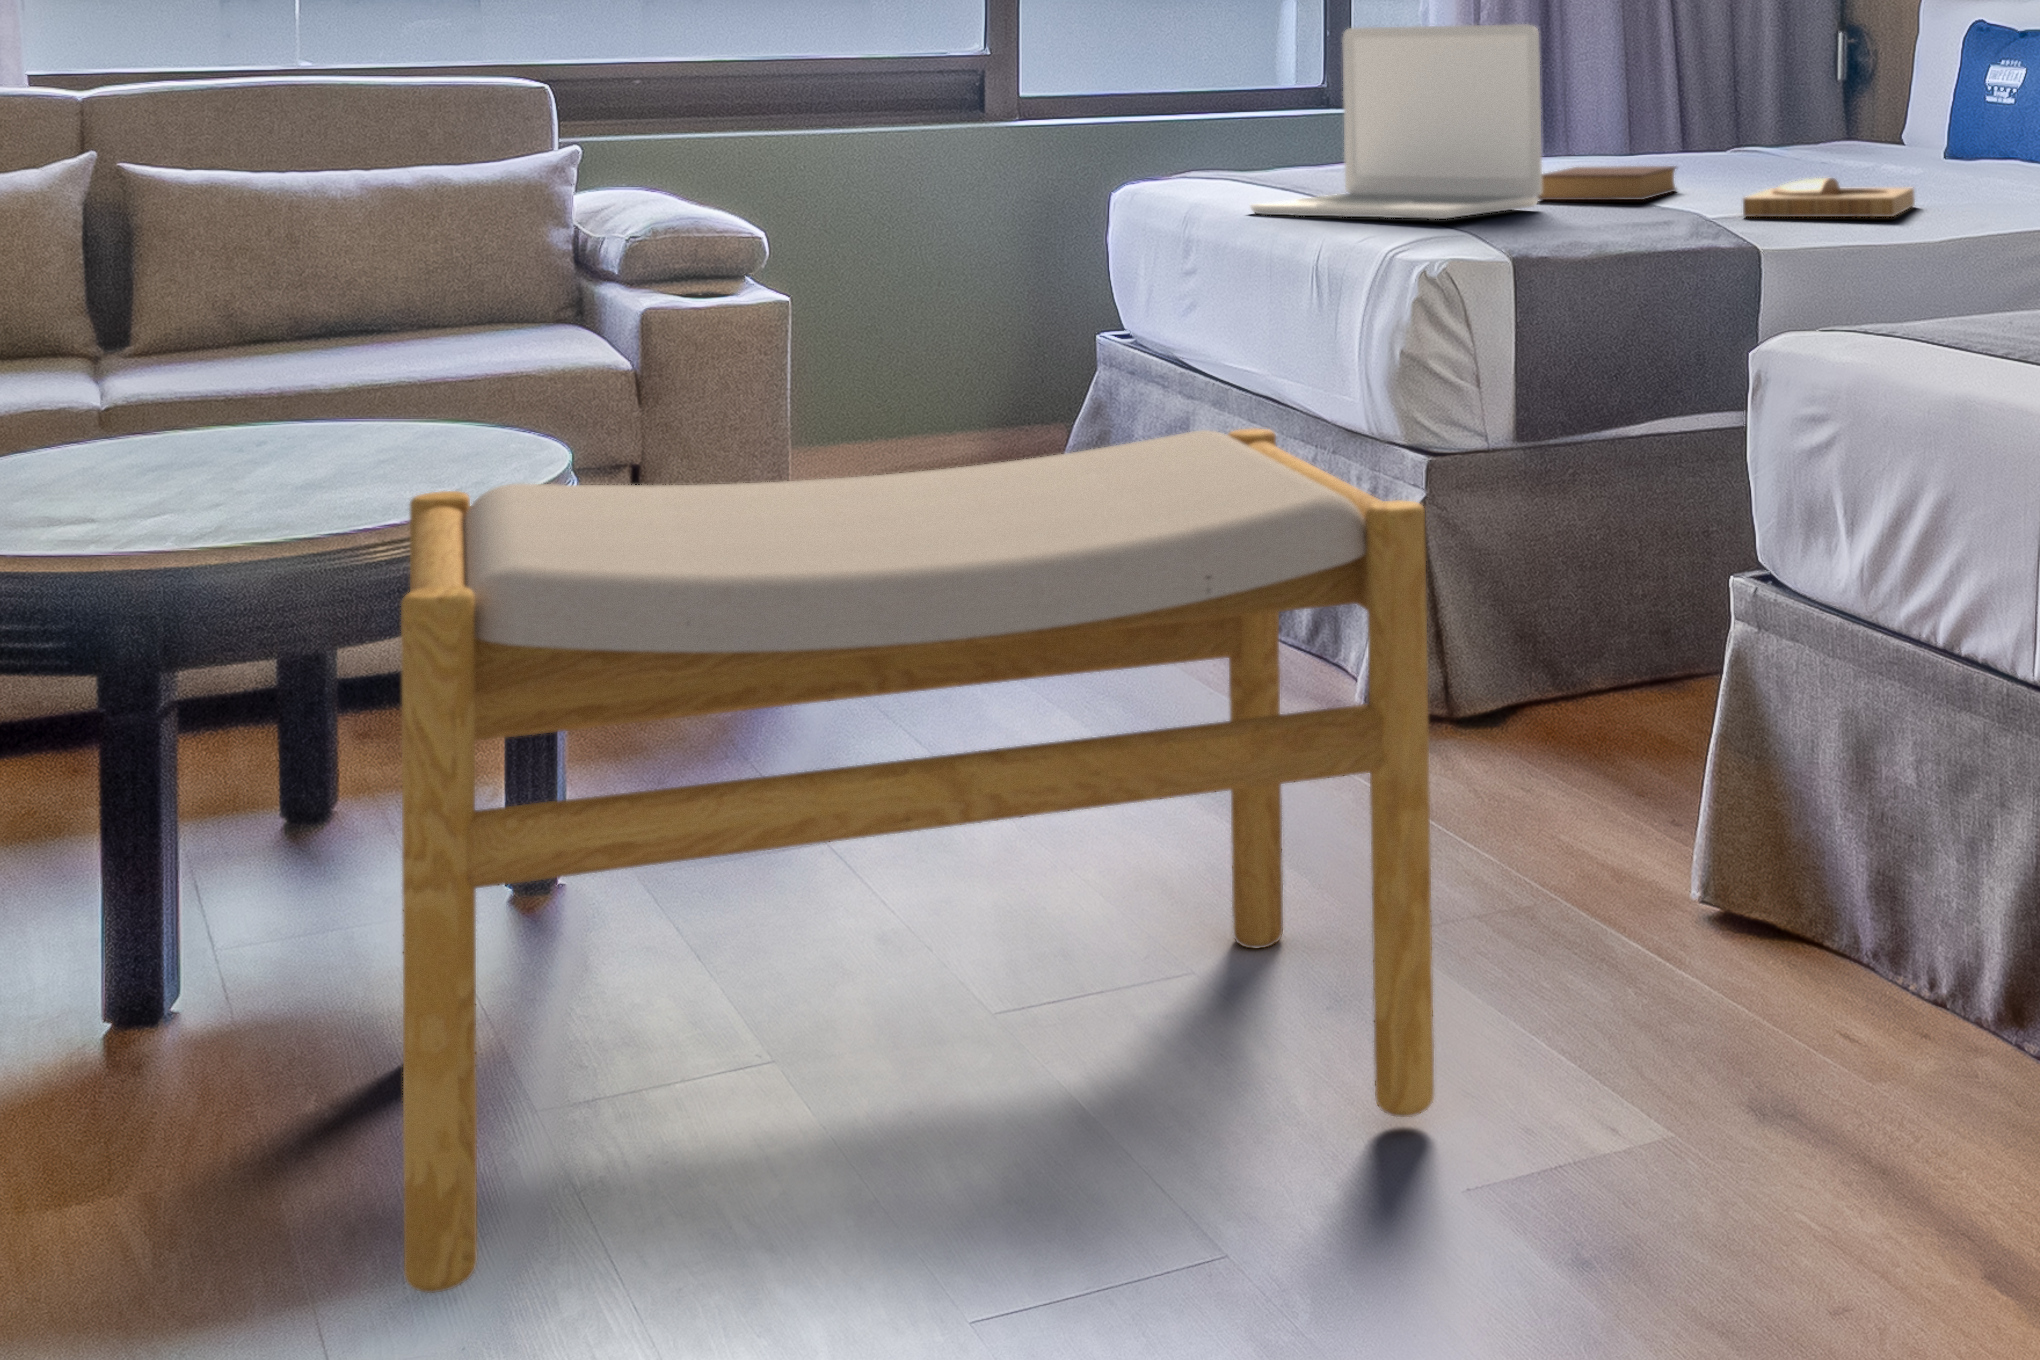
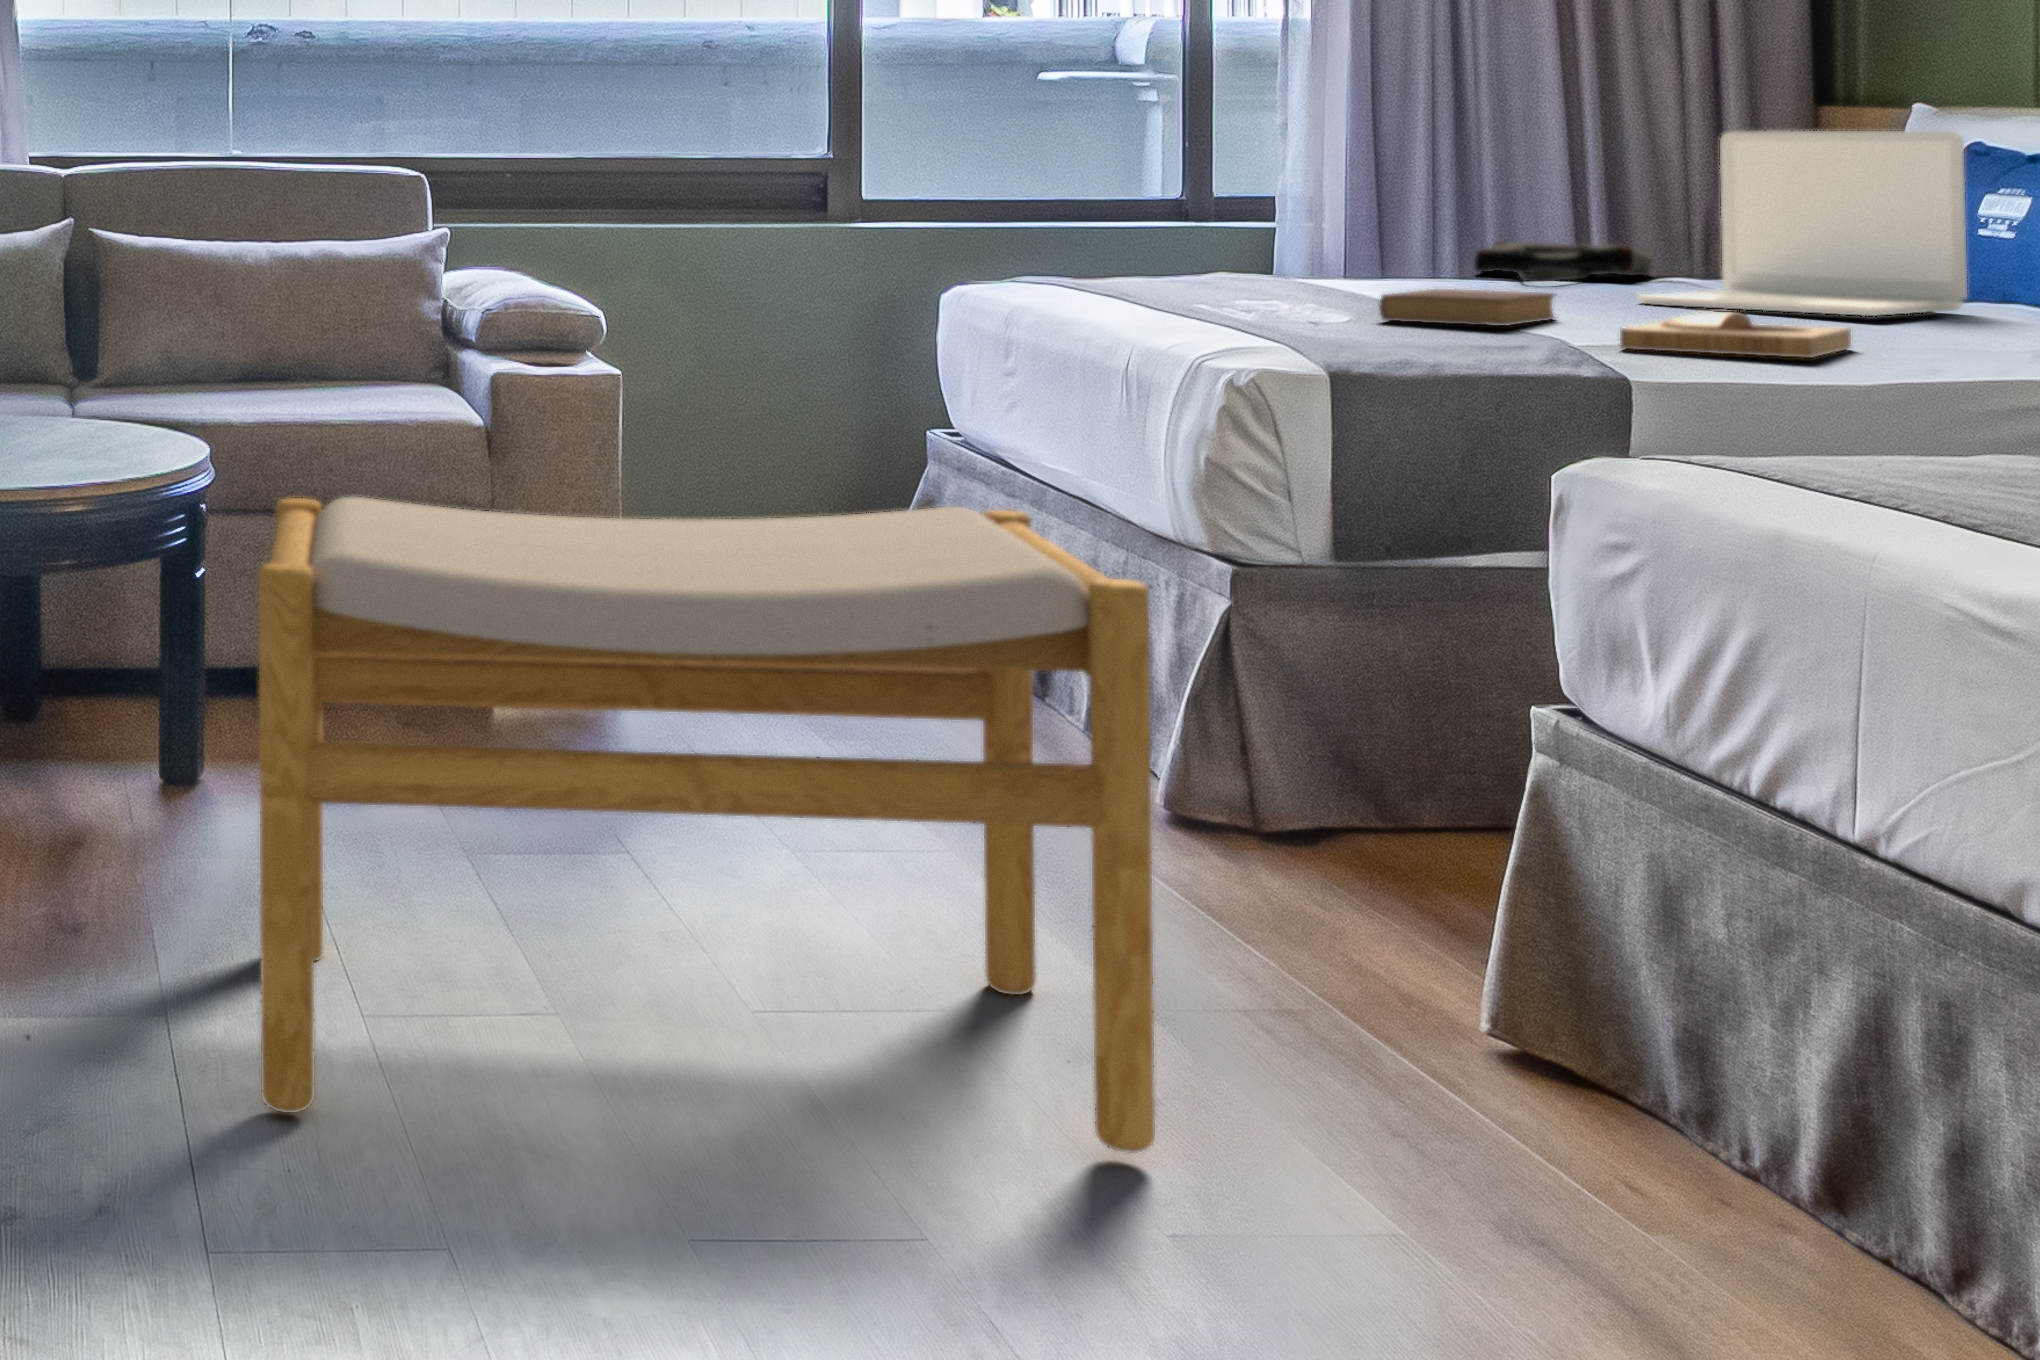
laptop: present [1251,24,1542,219] -> present [1638,131,1967,316]
tote bag: none [1590,118,1729,155] -> present [1474,242,1652,282]

